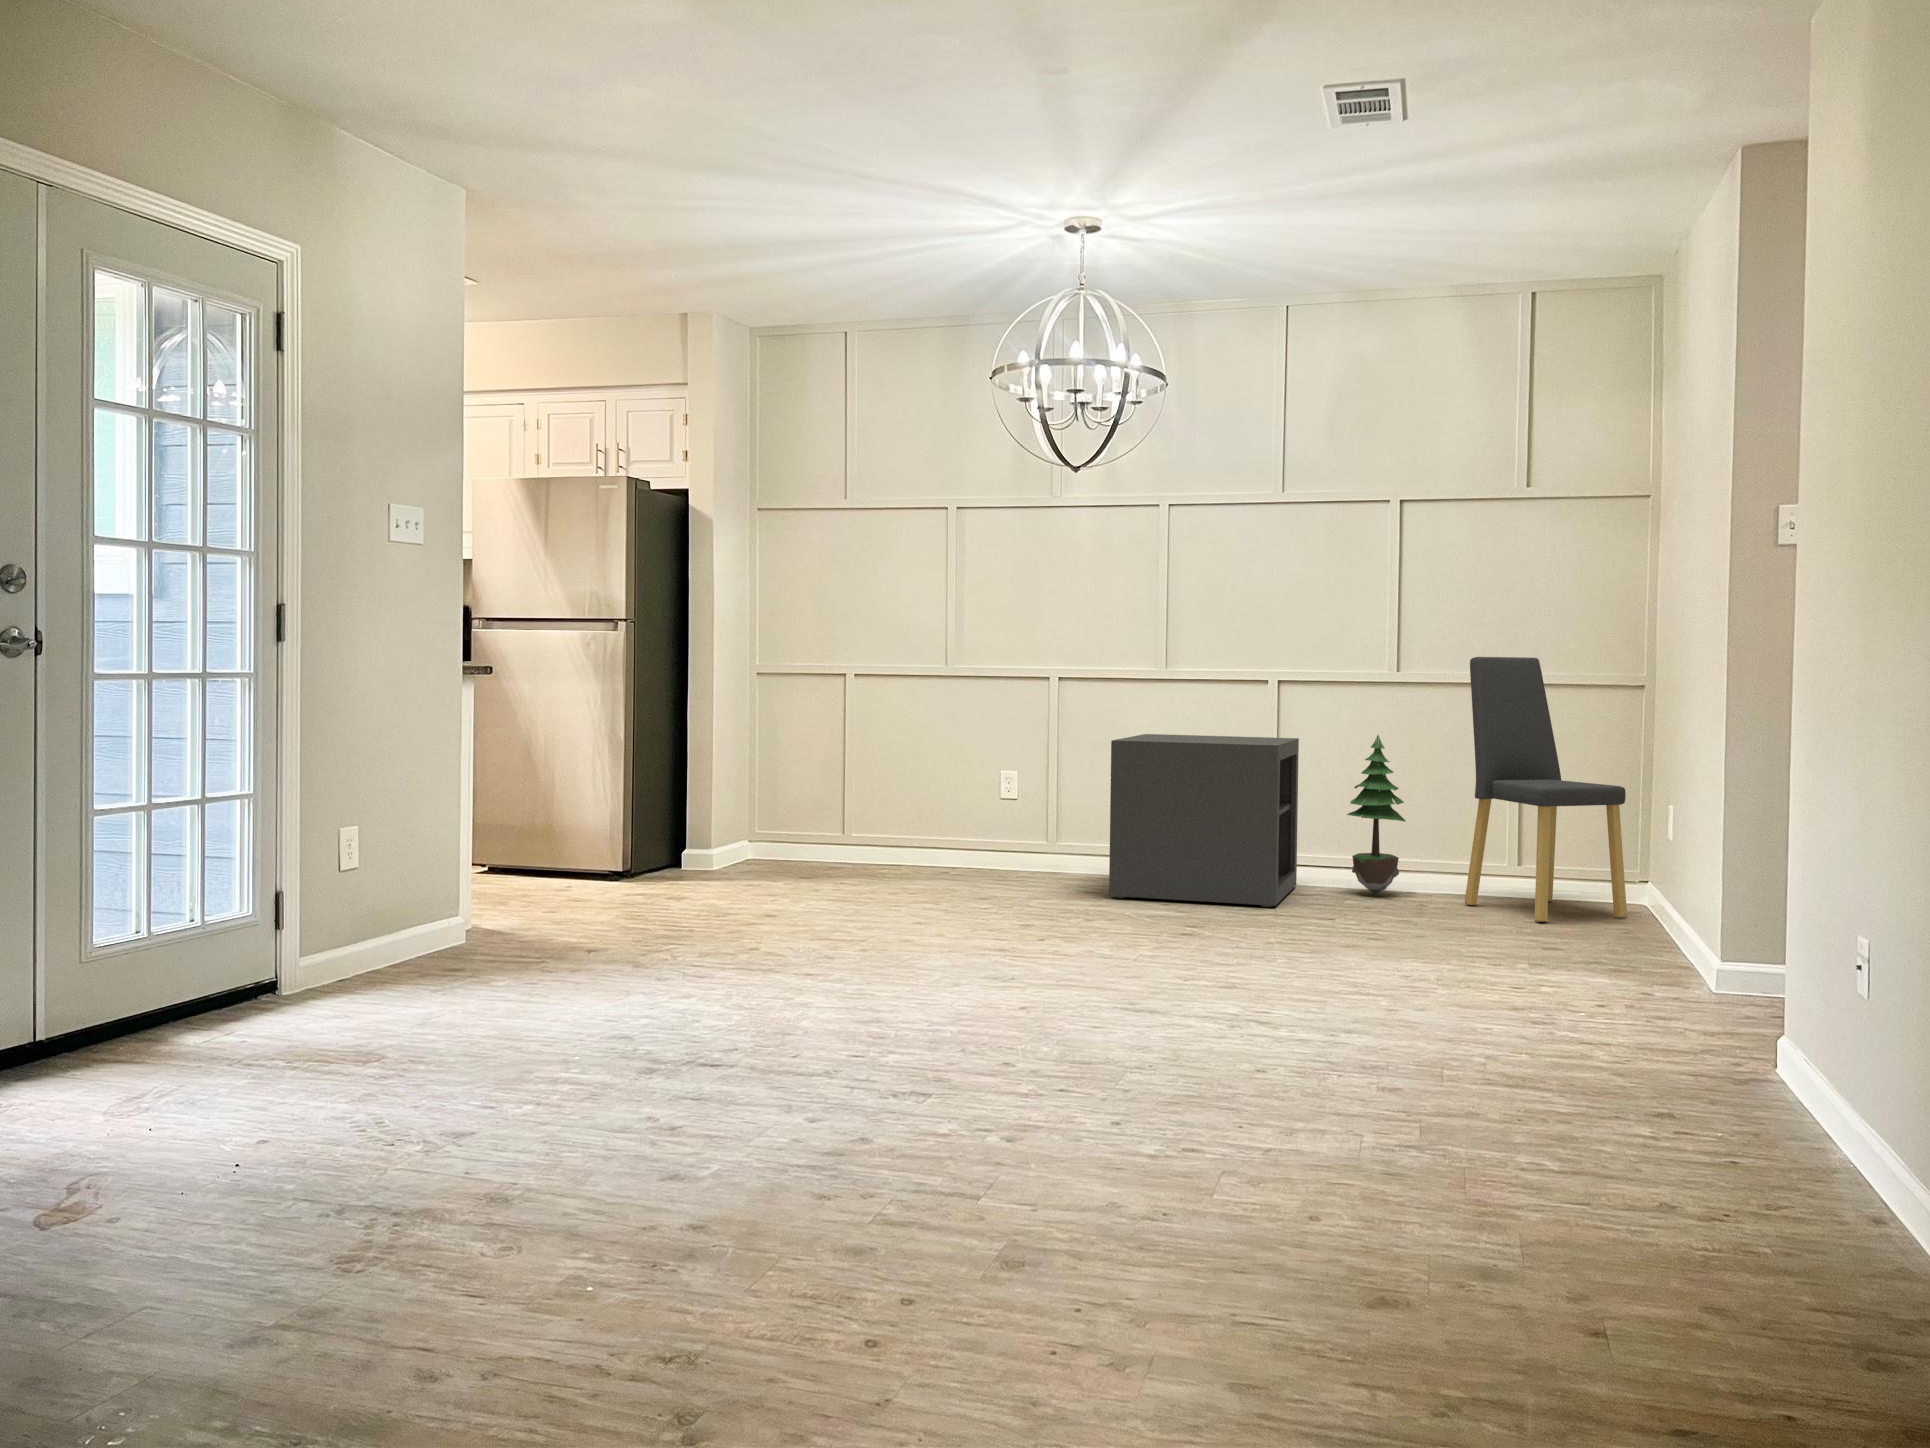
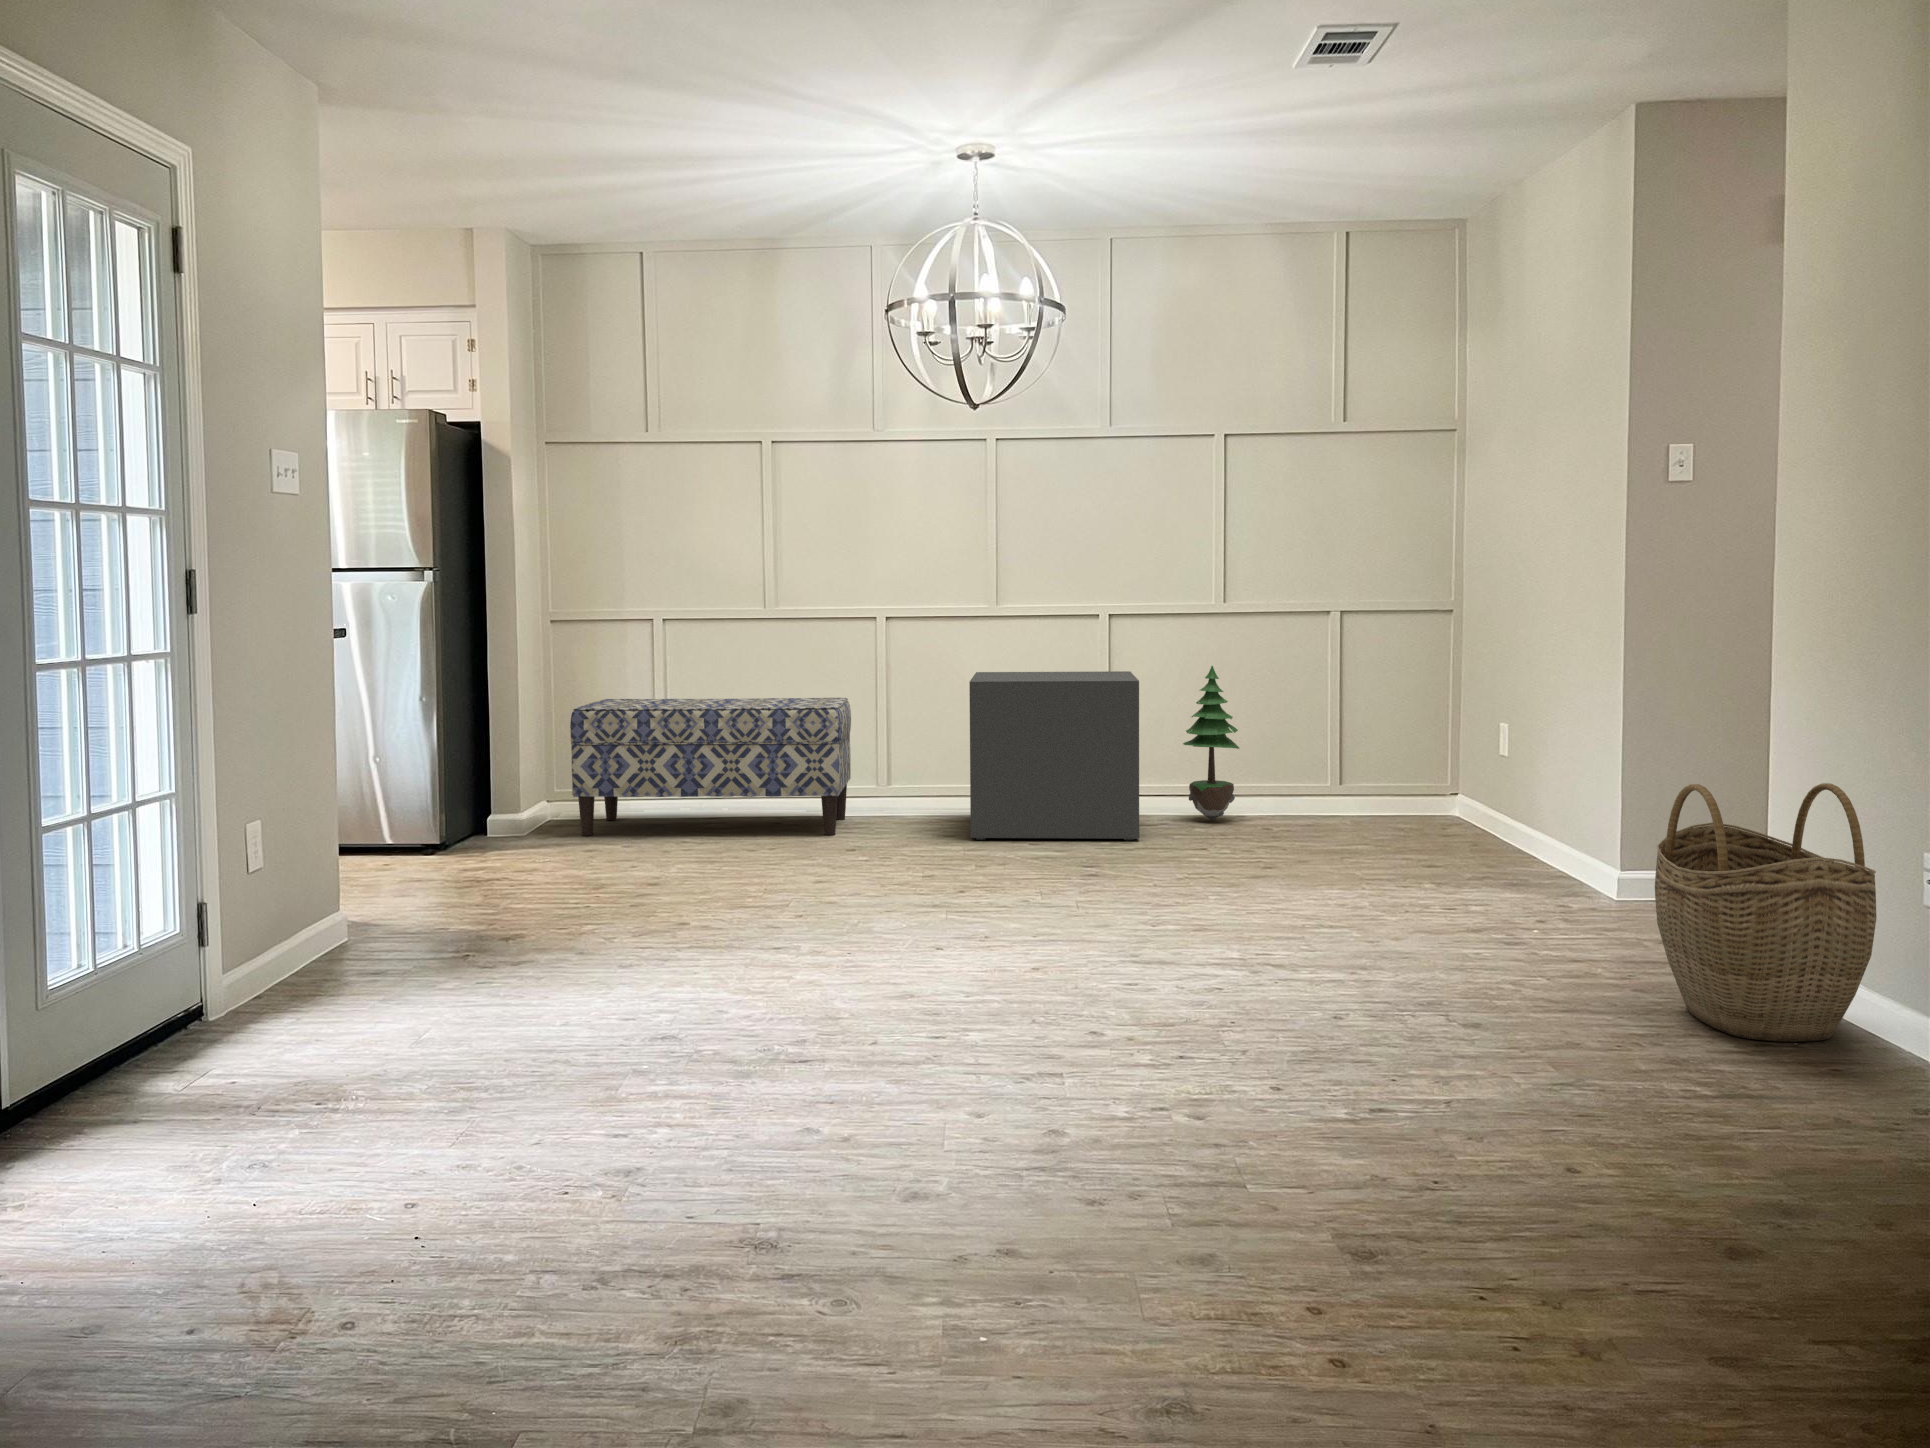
dining chair: present [1465,657,1627,922] -> none [1302,587,1457,840]
bench: none [749,748,1024,886] -> present [570,698,851,836]
woven basket: none [1607,852,1809,1132] -> present [1655,783,1877,1042]

